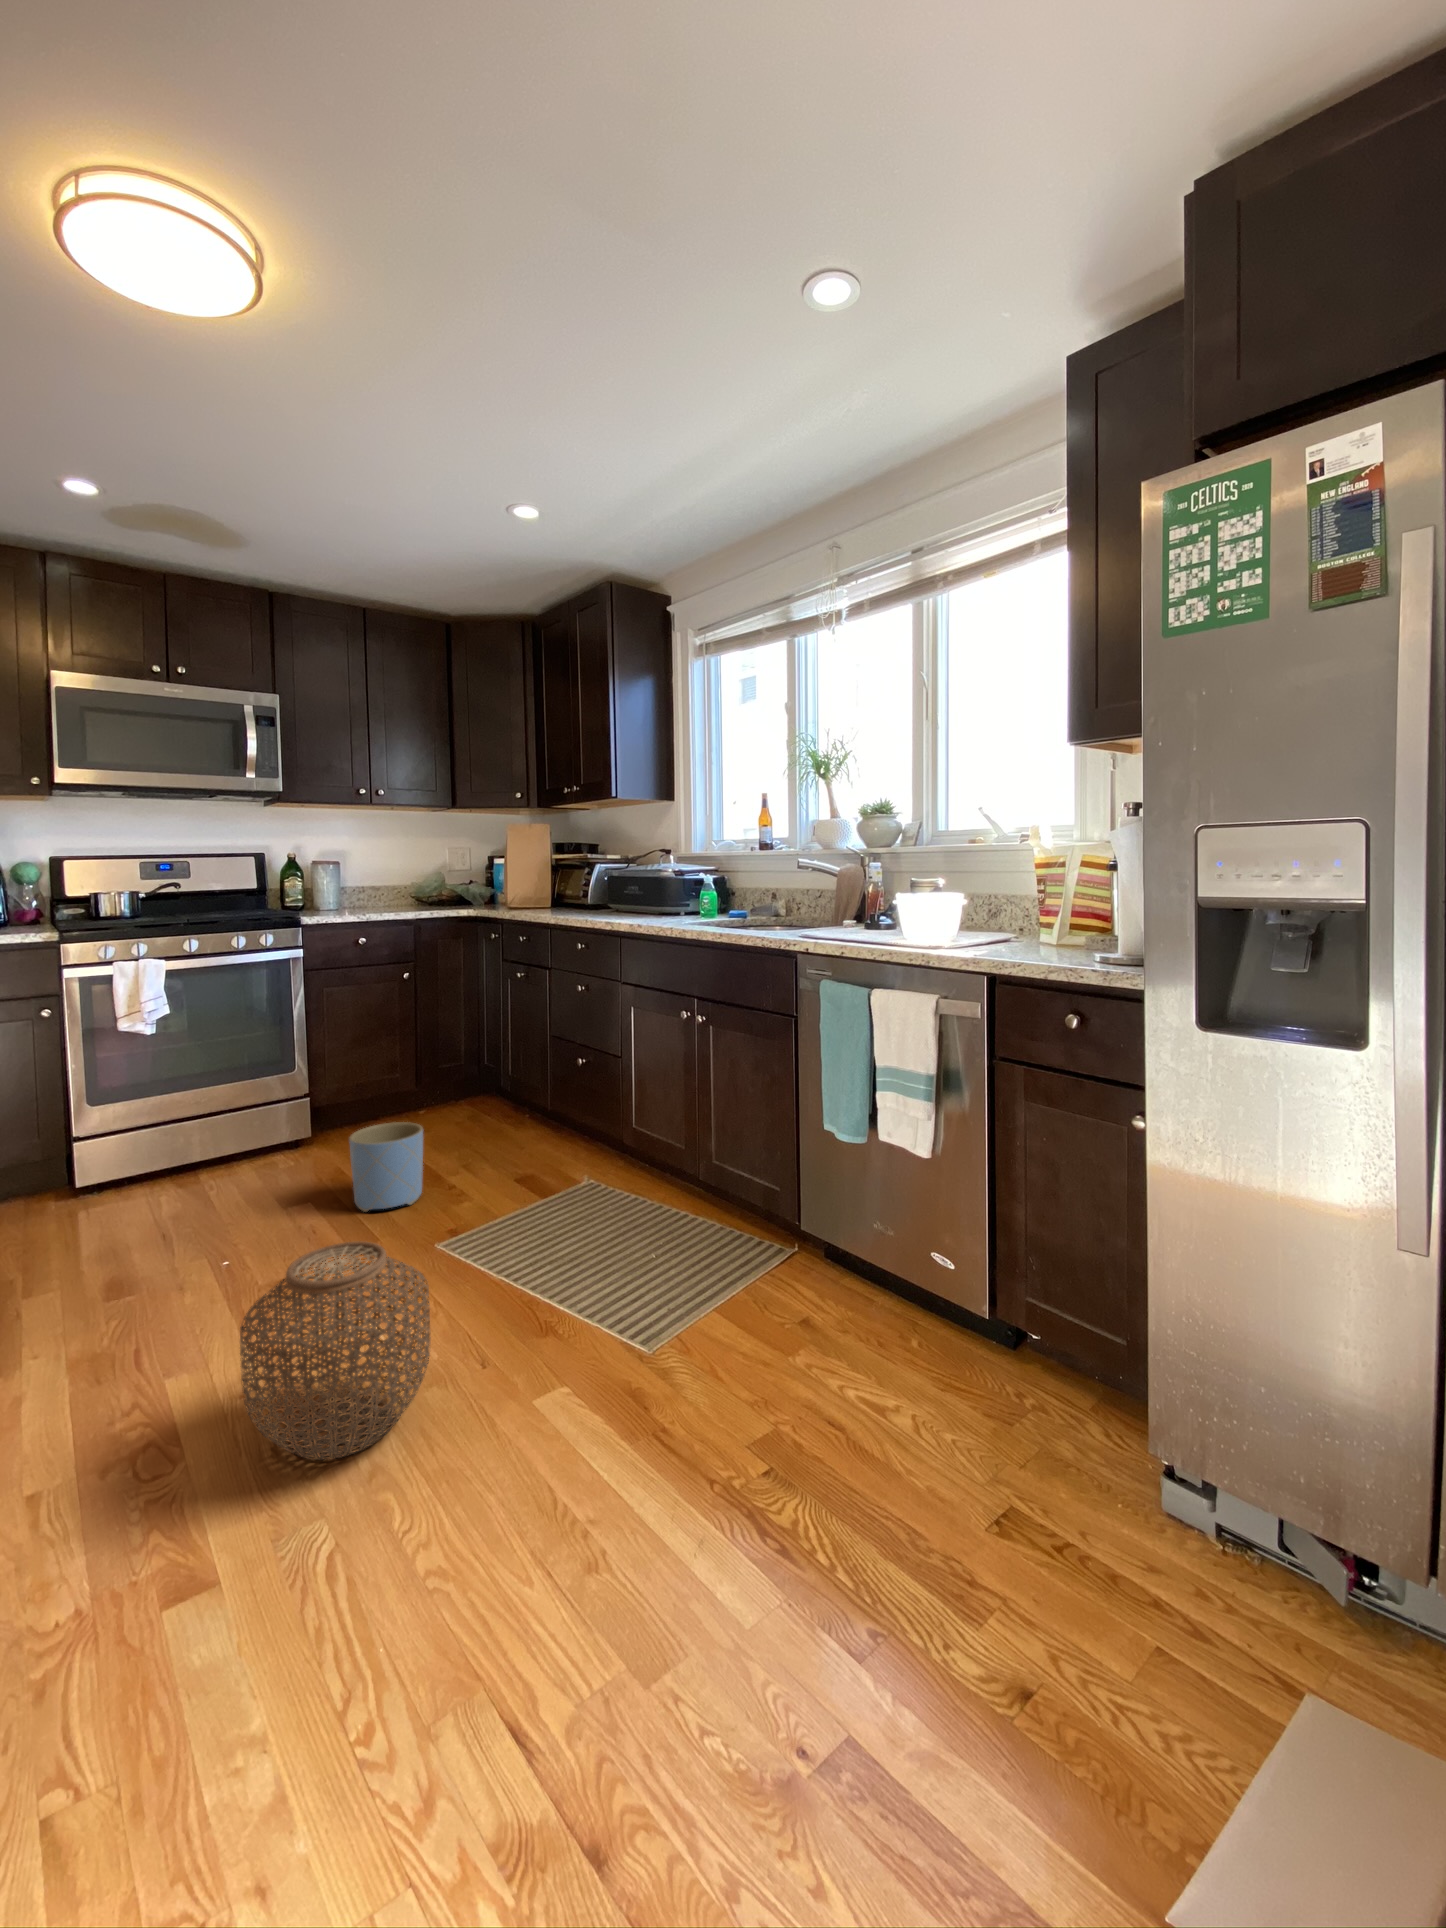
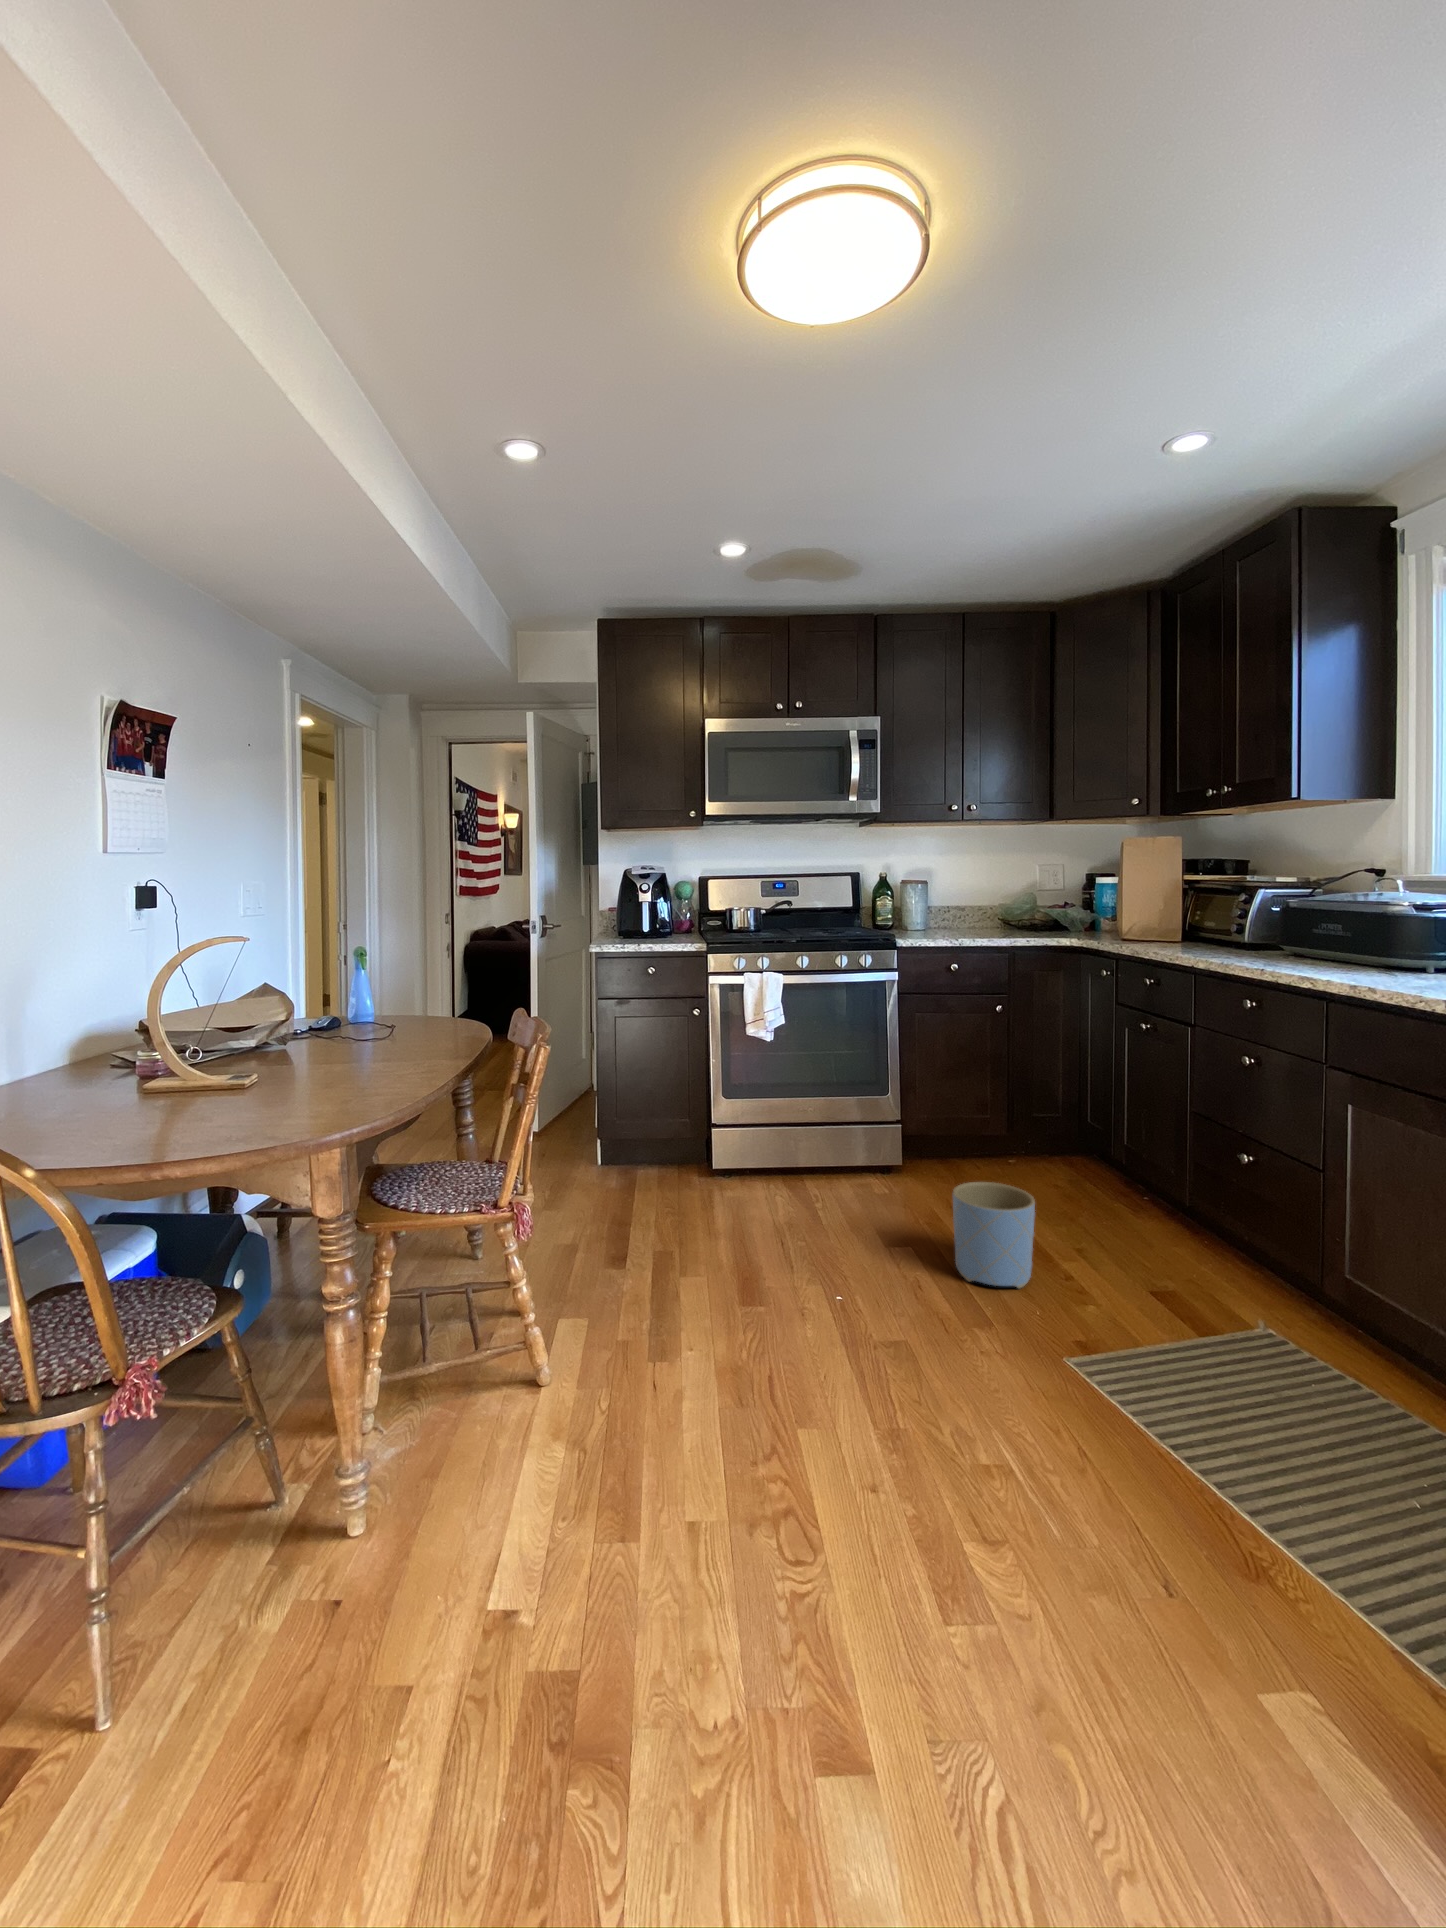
woven basket: present [240,1241,431,1460] -> none [884,1367,1113,1667]

